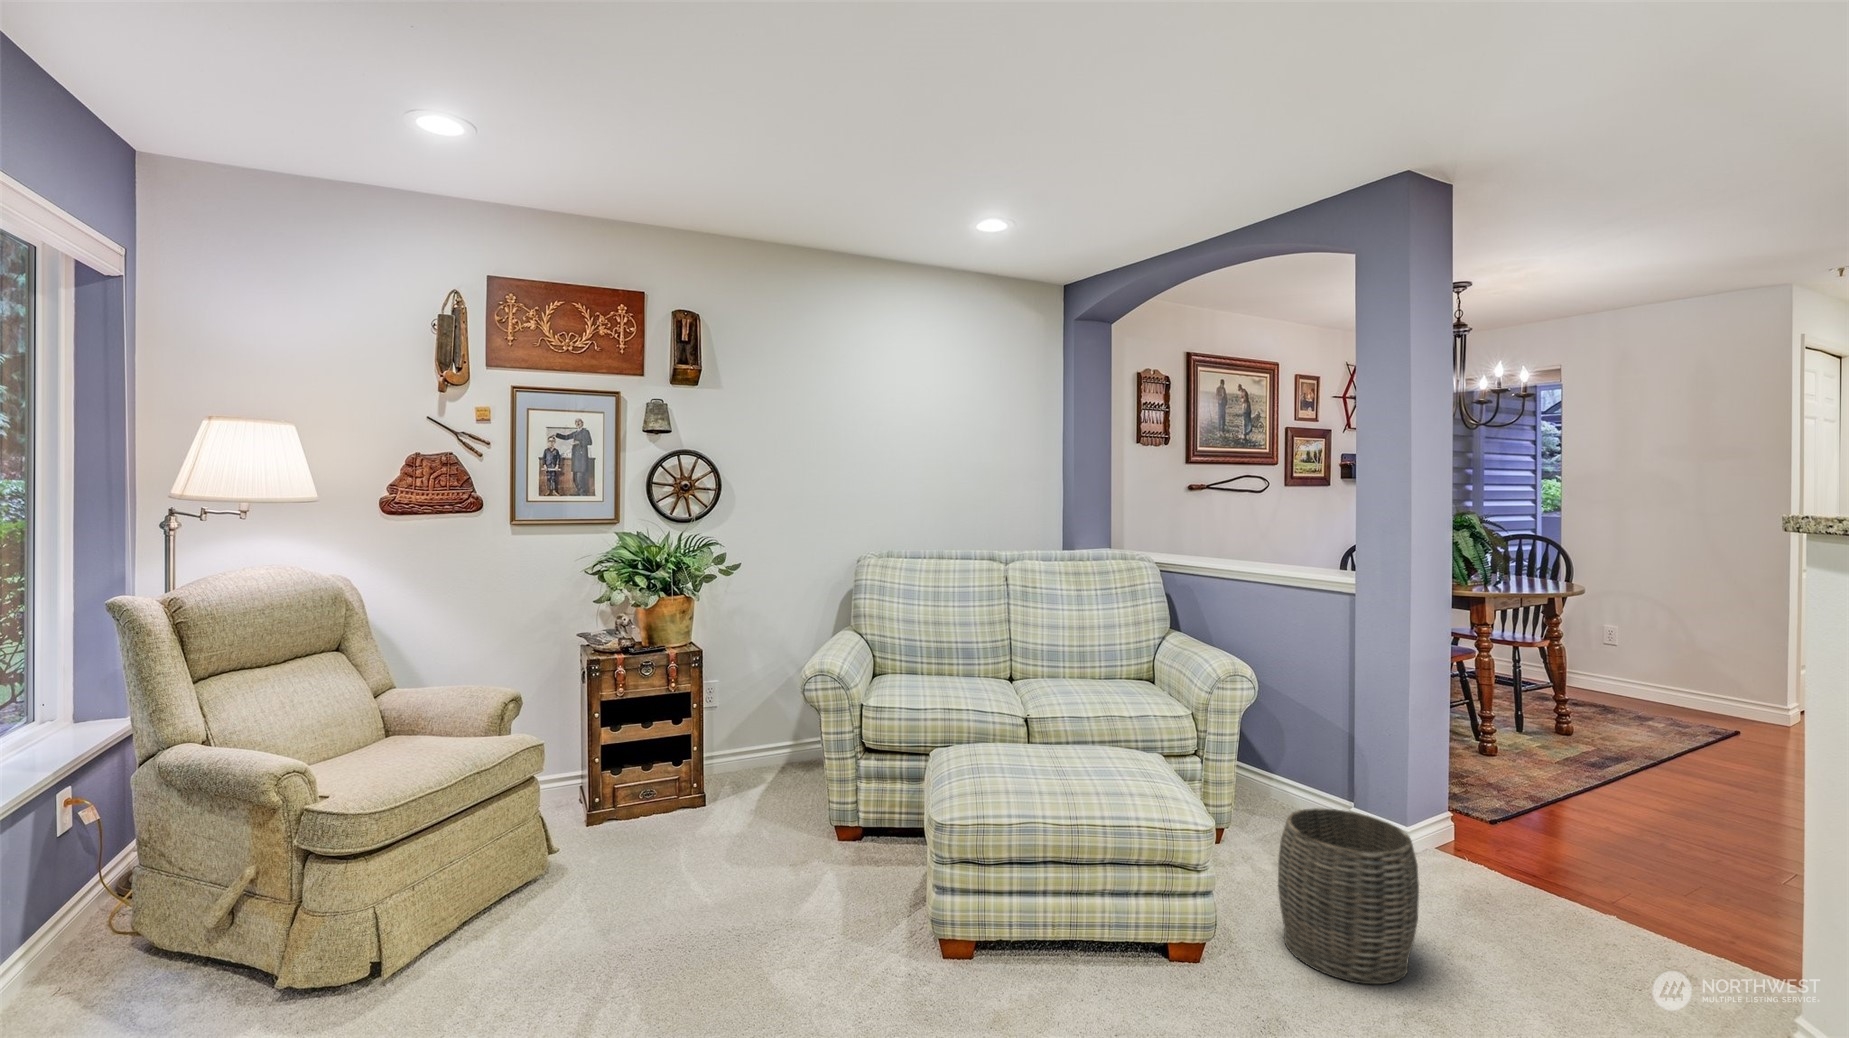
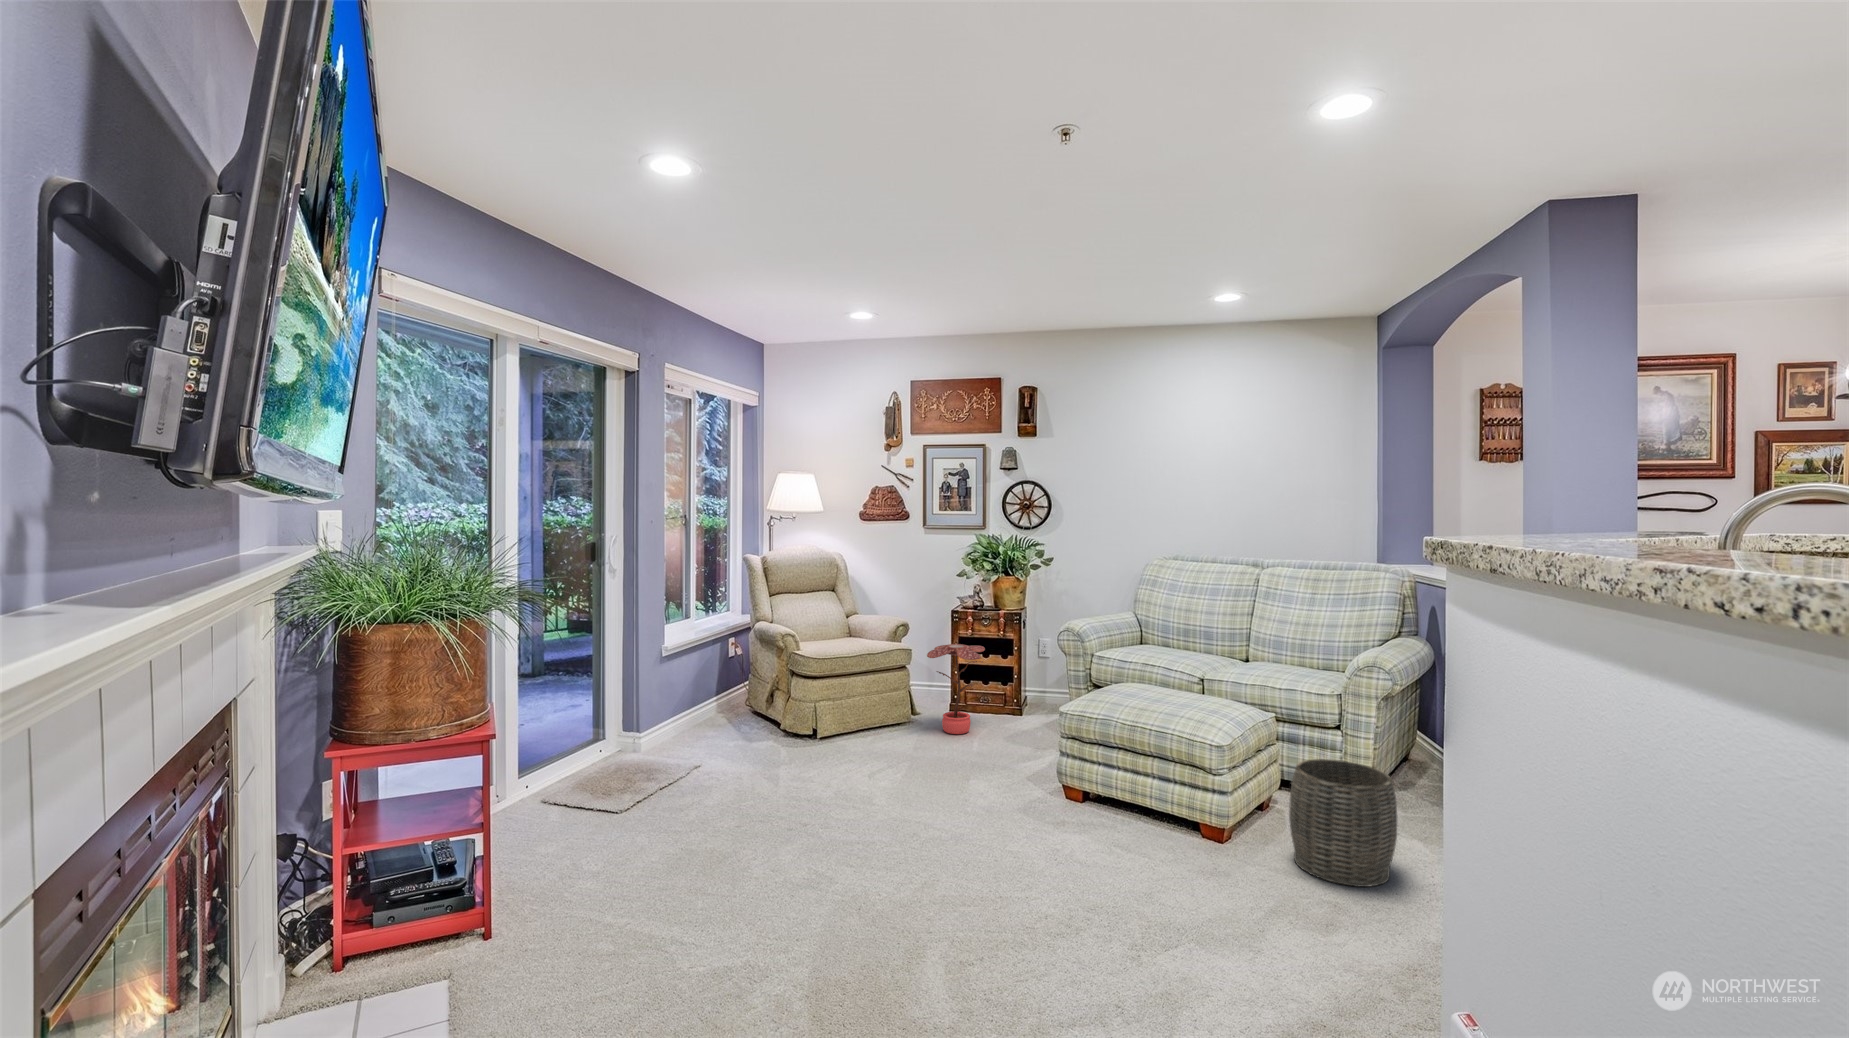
potted plant: none [596,716,700,878] -> present [927,644,985,734]

